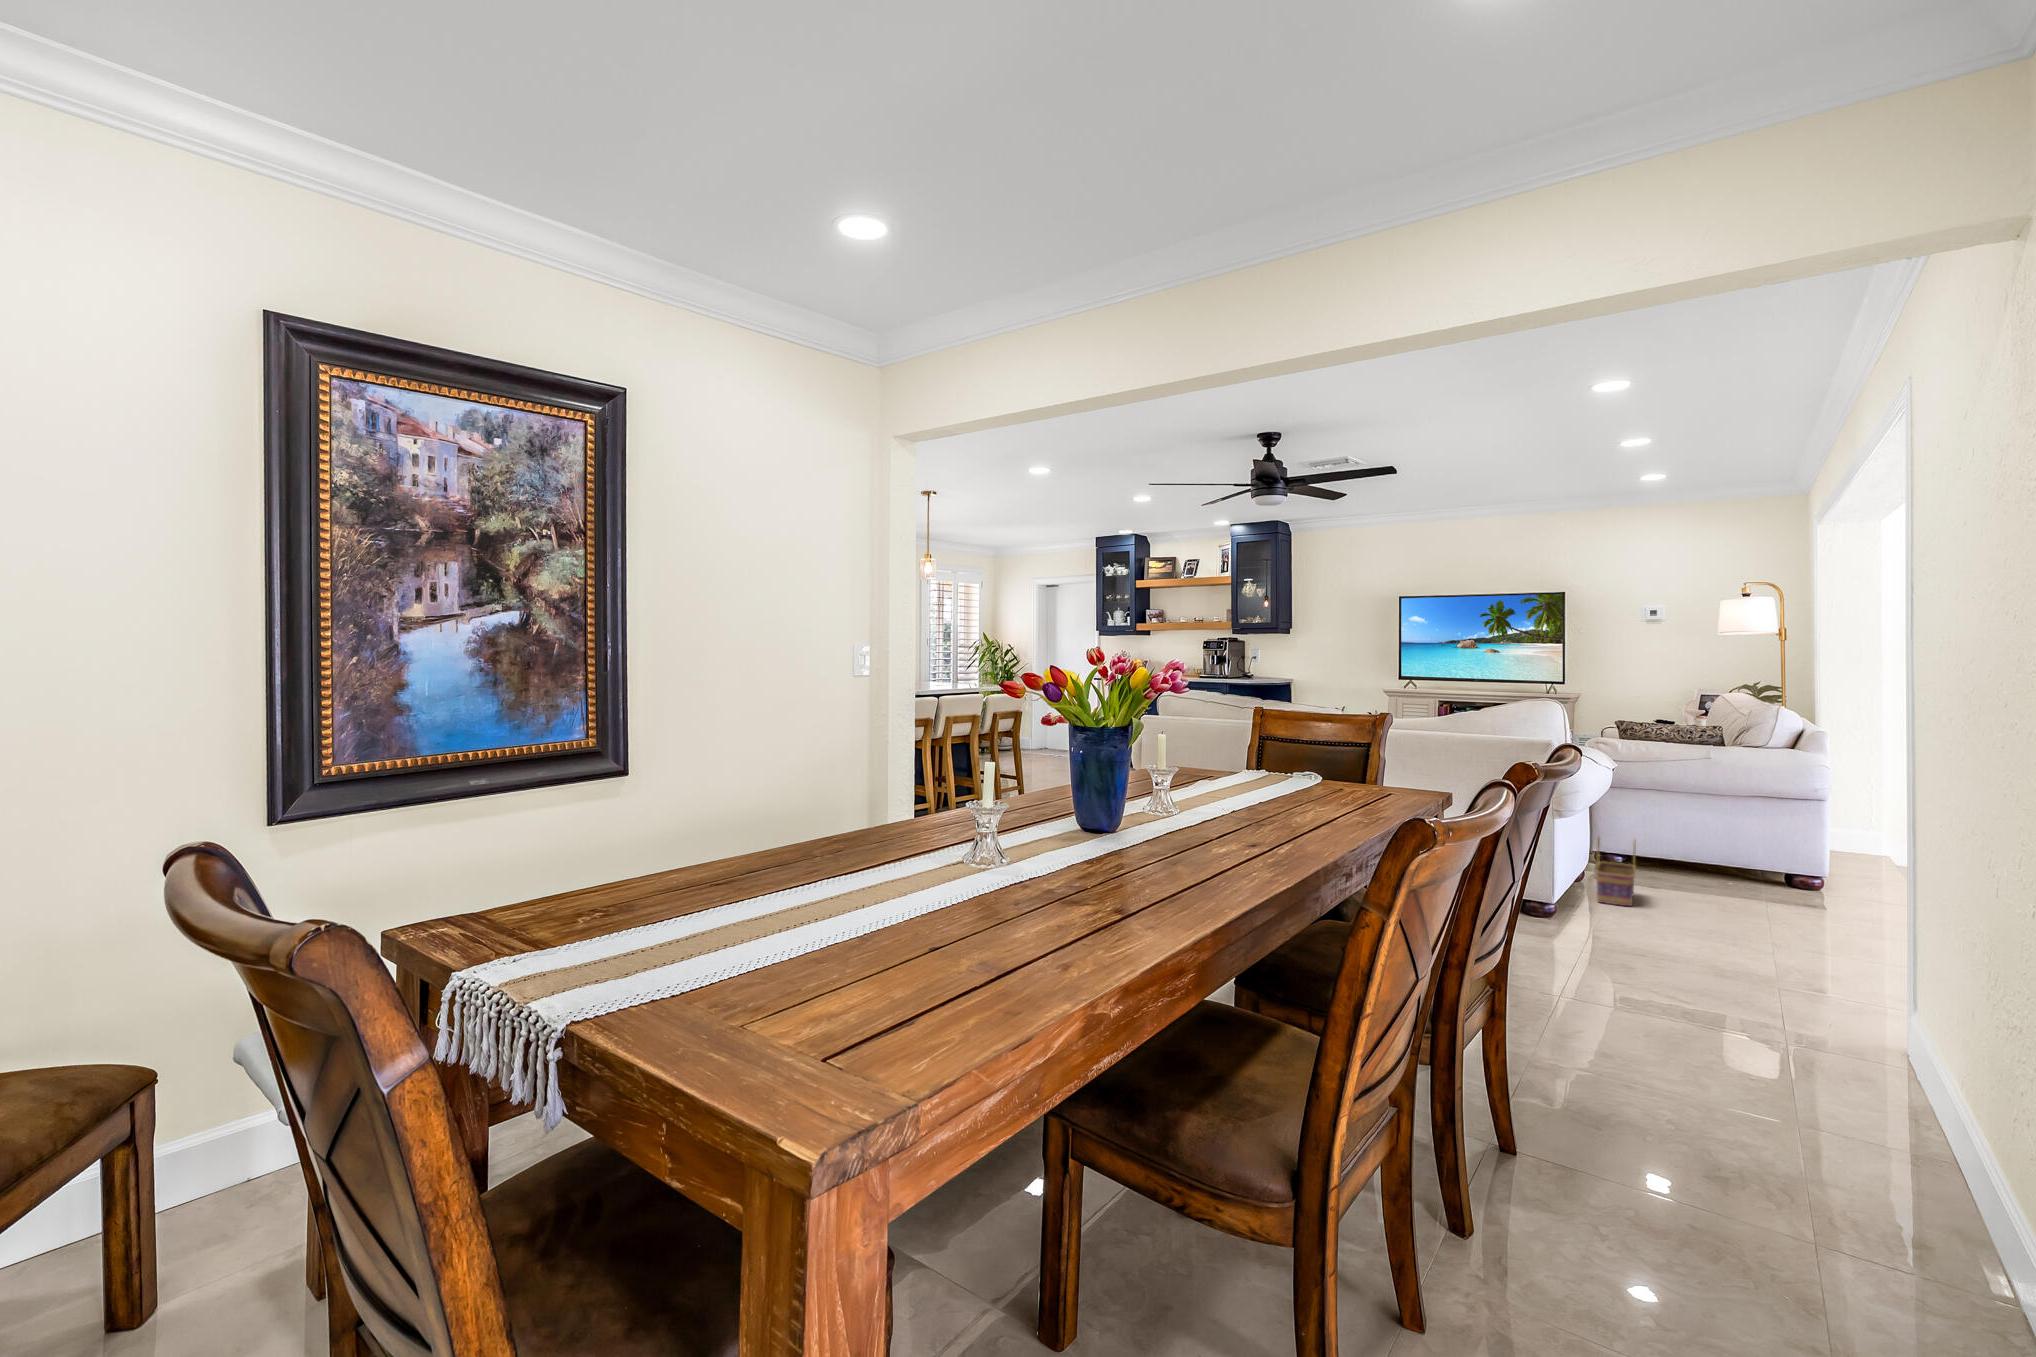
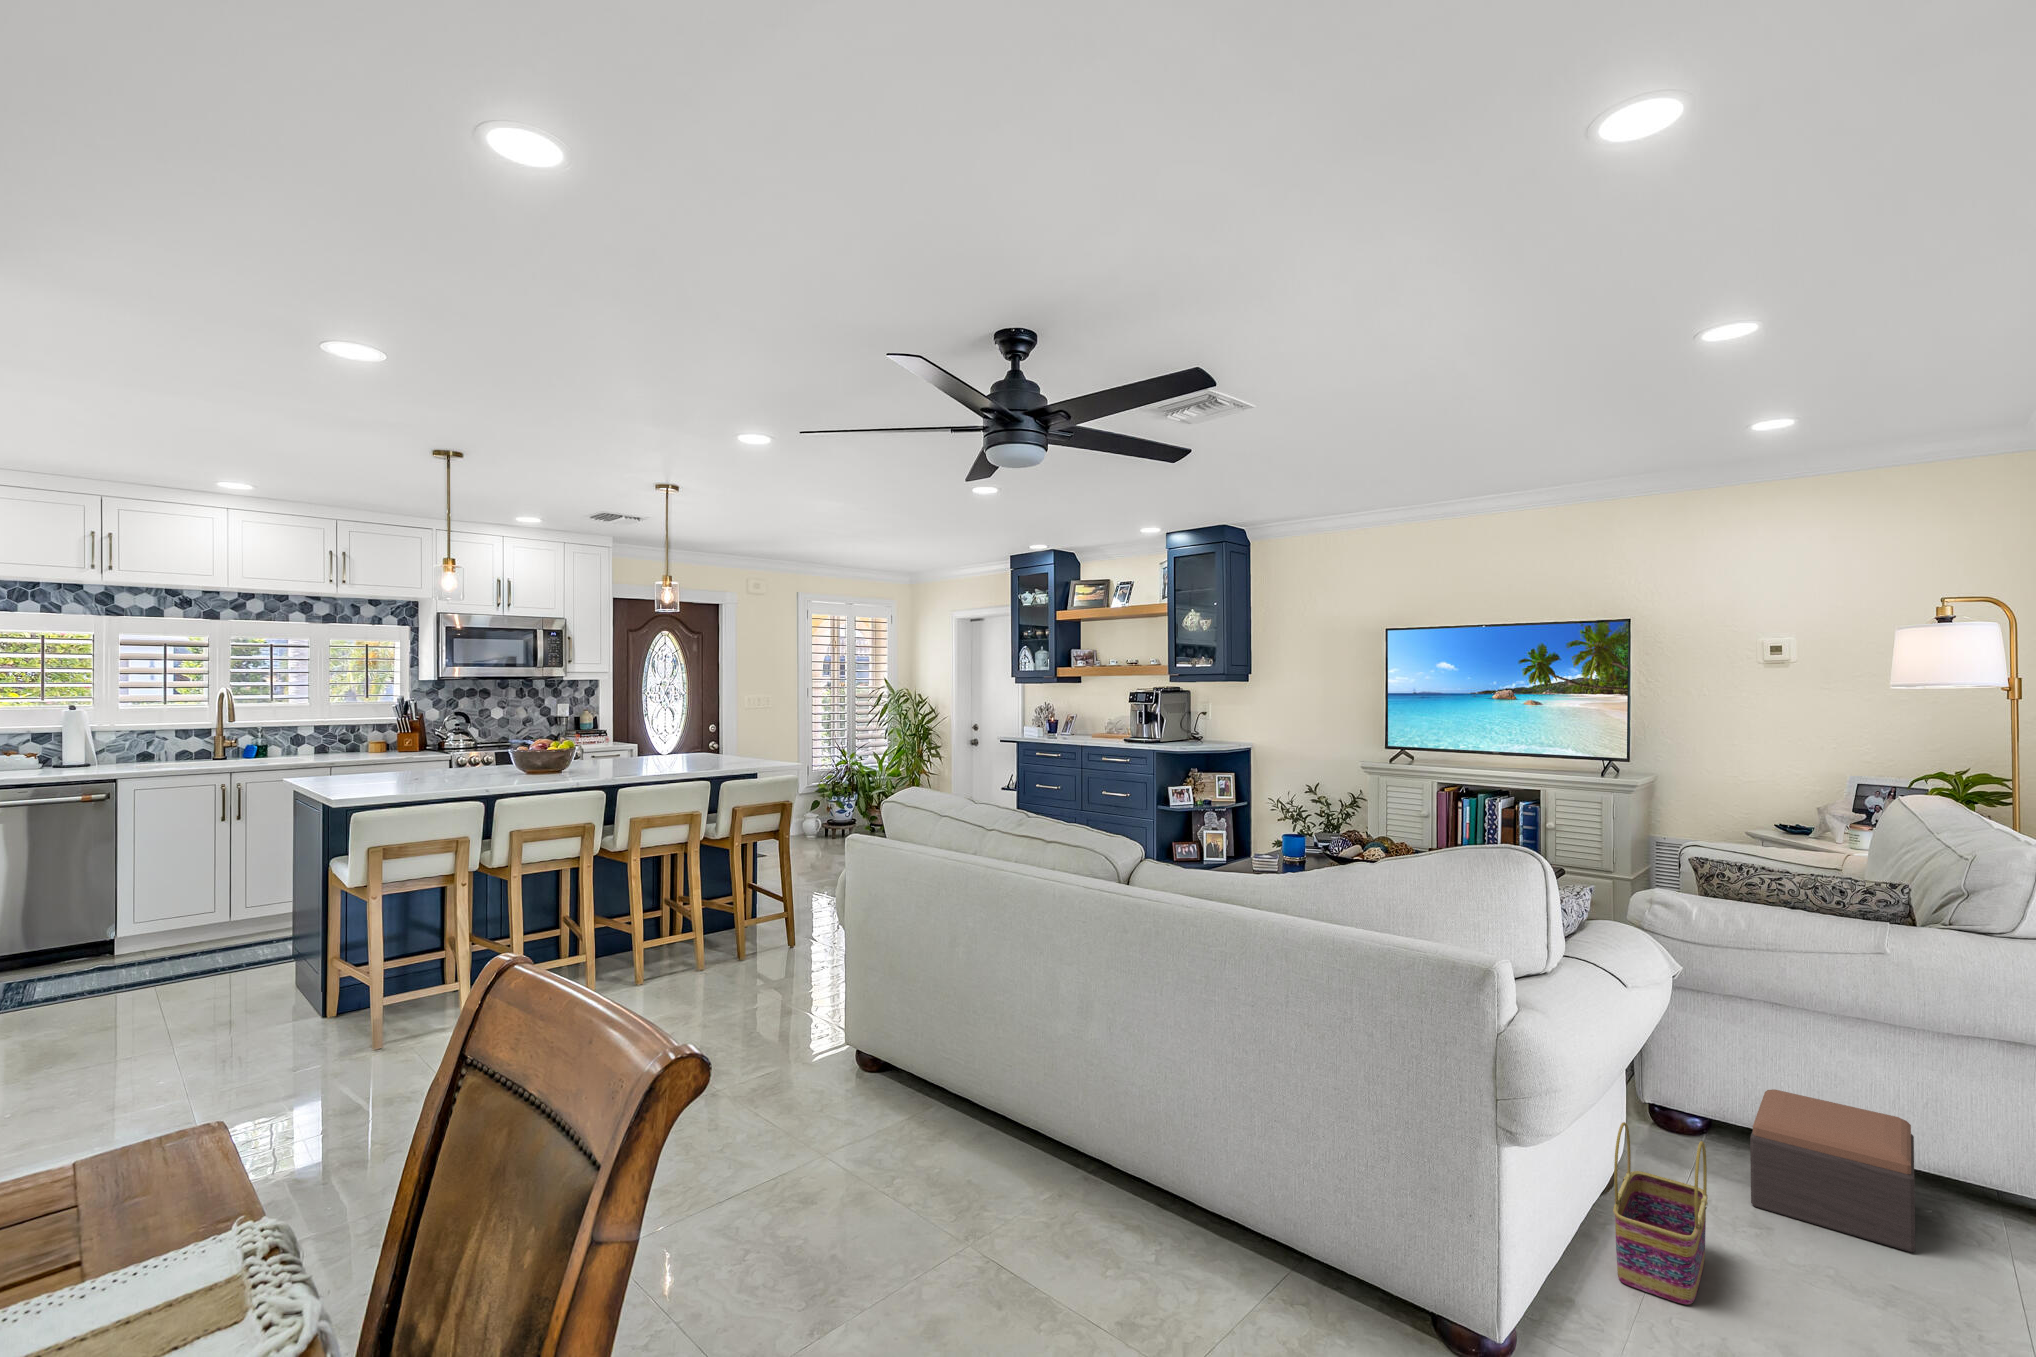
footstool: none [1650,833,1723,892] -> present [1750,1089,1915,1253]

